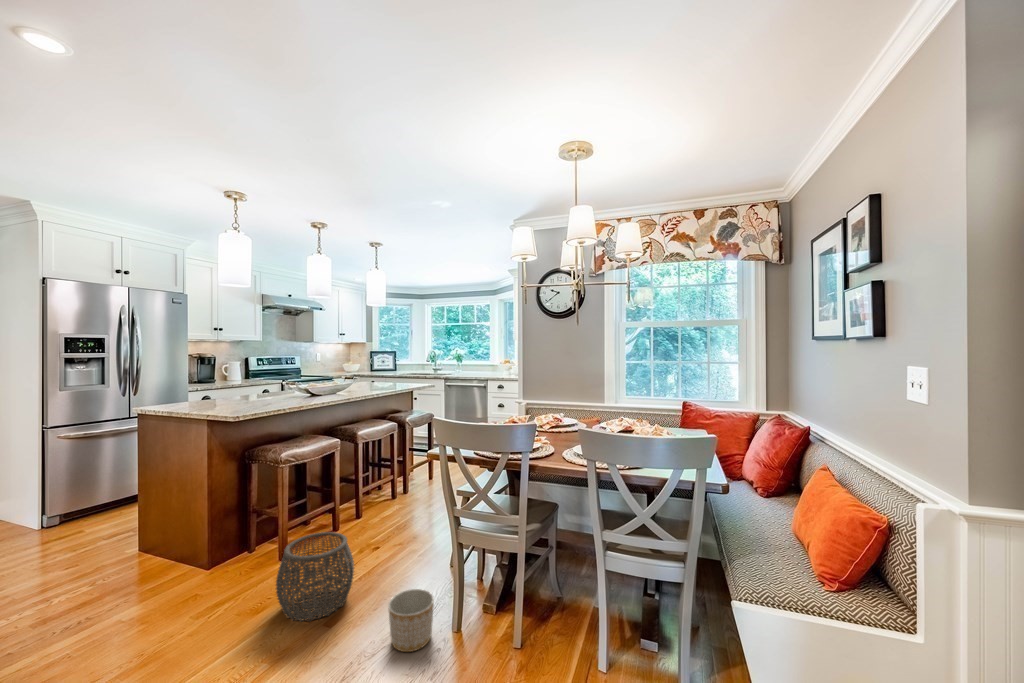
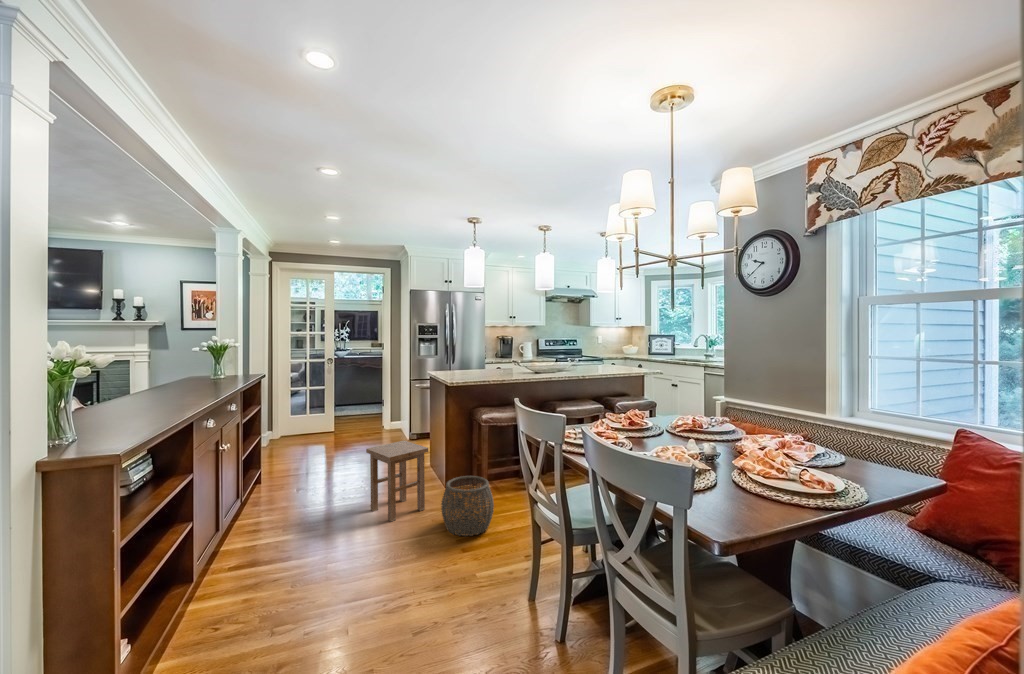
stool: none [95,516,226,661] -> present [366,441,428,521]
planter: present [388,589,434,652] -> none [469,537,506,585]

